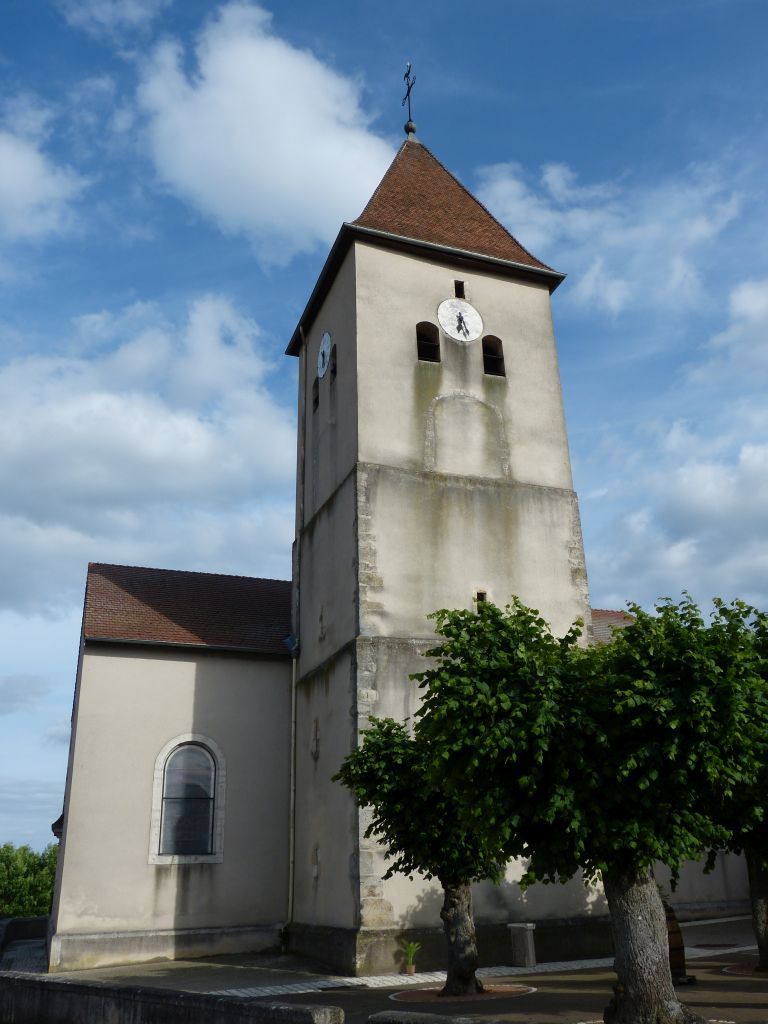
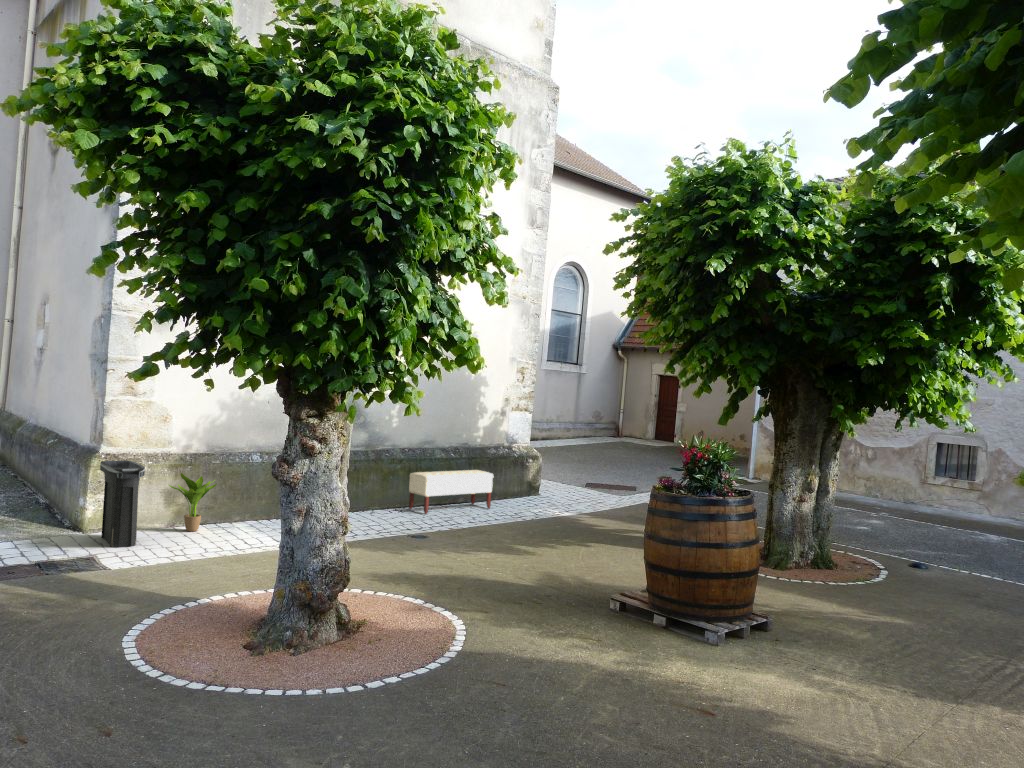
trash can: present [508,923,536,967] -> present [100,461,145,547]
bench: none [539,932,599,964] -> present [409,470,494,514]

